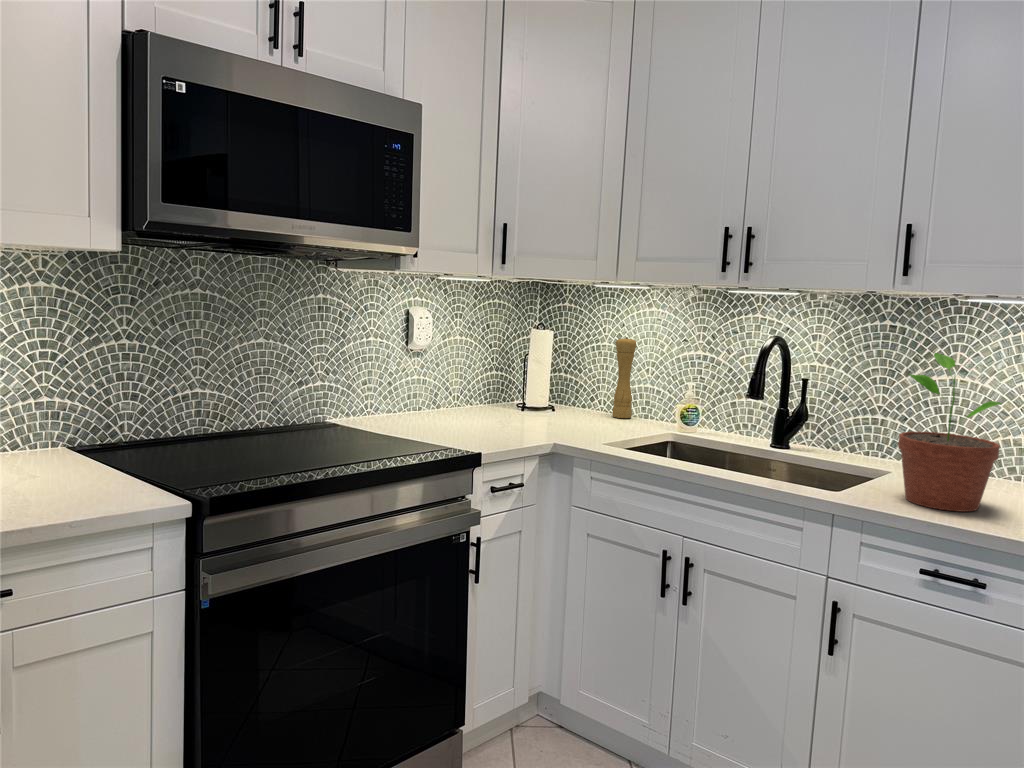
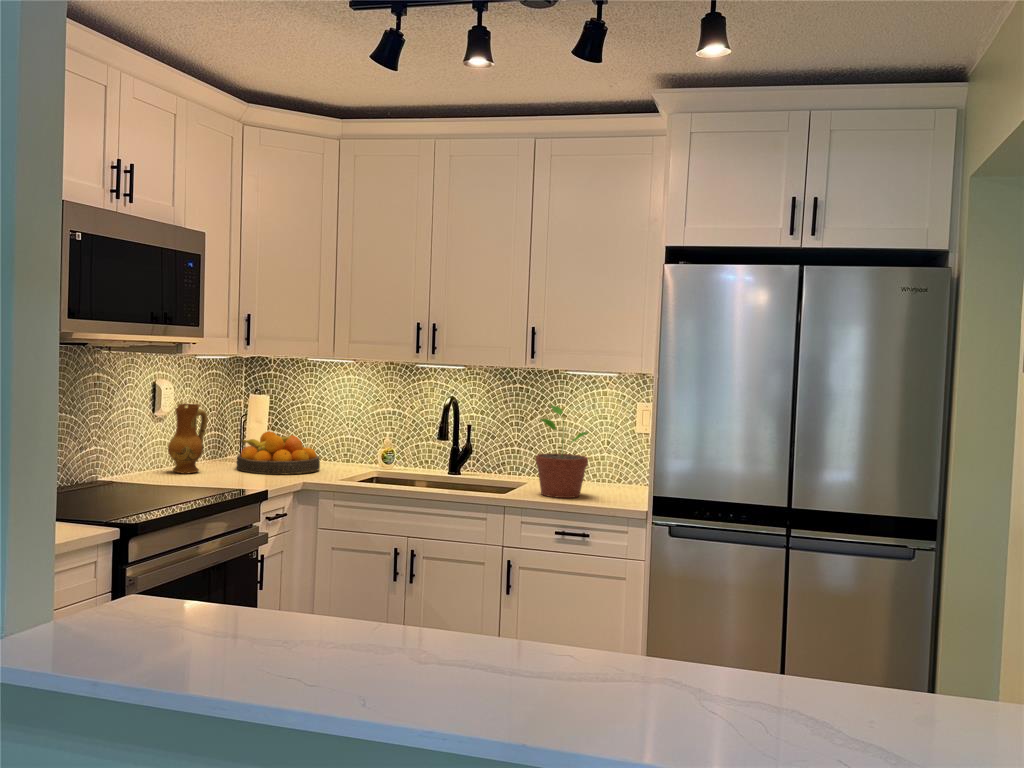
ceramic jug: none [419,336,466,419] -> present [168,403,208,473]
pepper mill: present [612,337,636,418] -> none [319,399,337,464]
fruit bowl: none [502,374,601,430] -> present [236,432,320,474]

